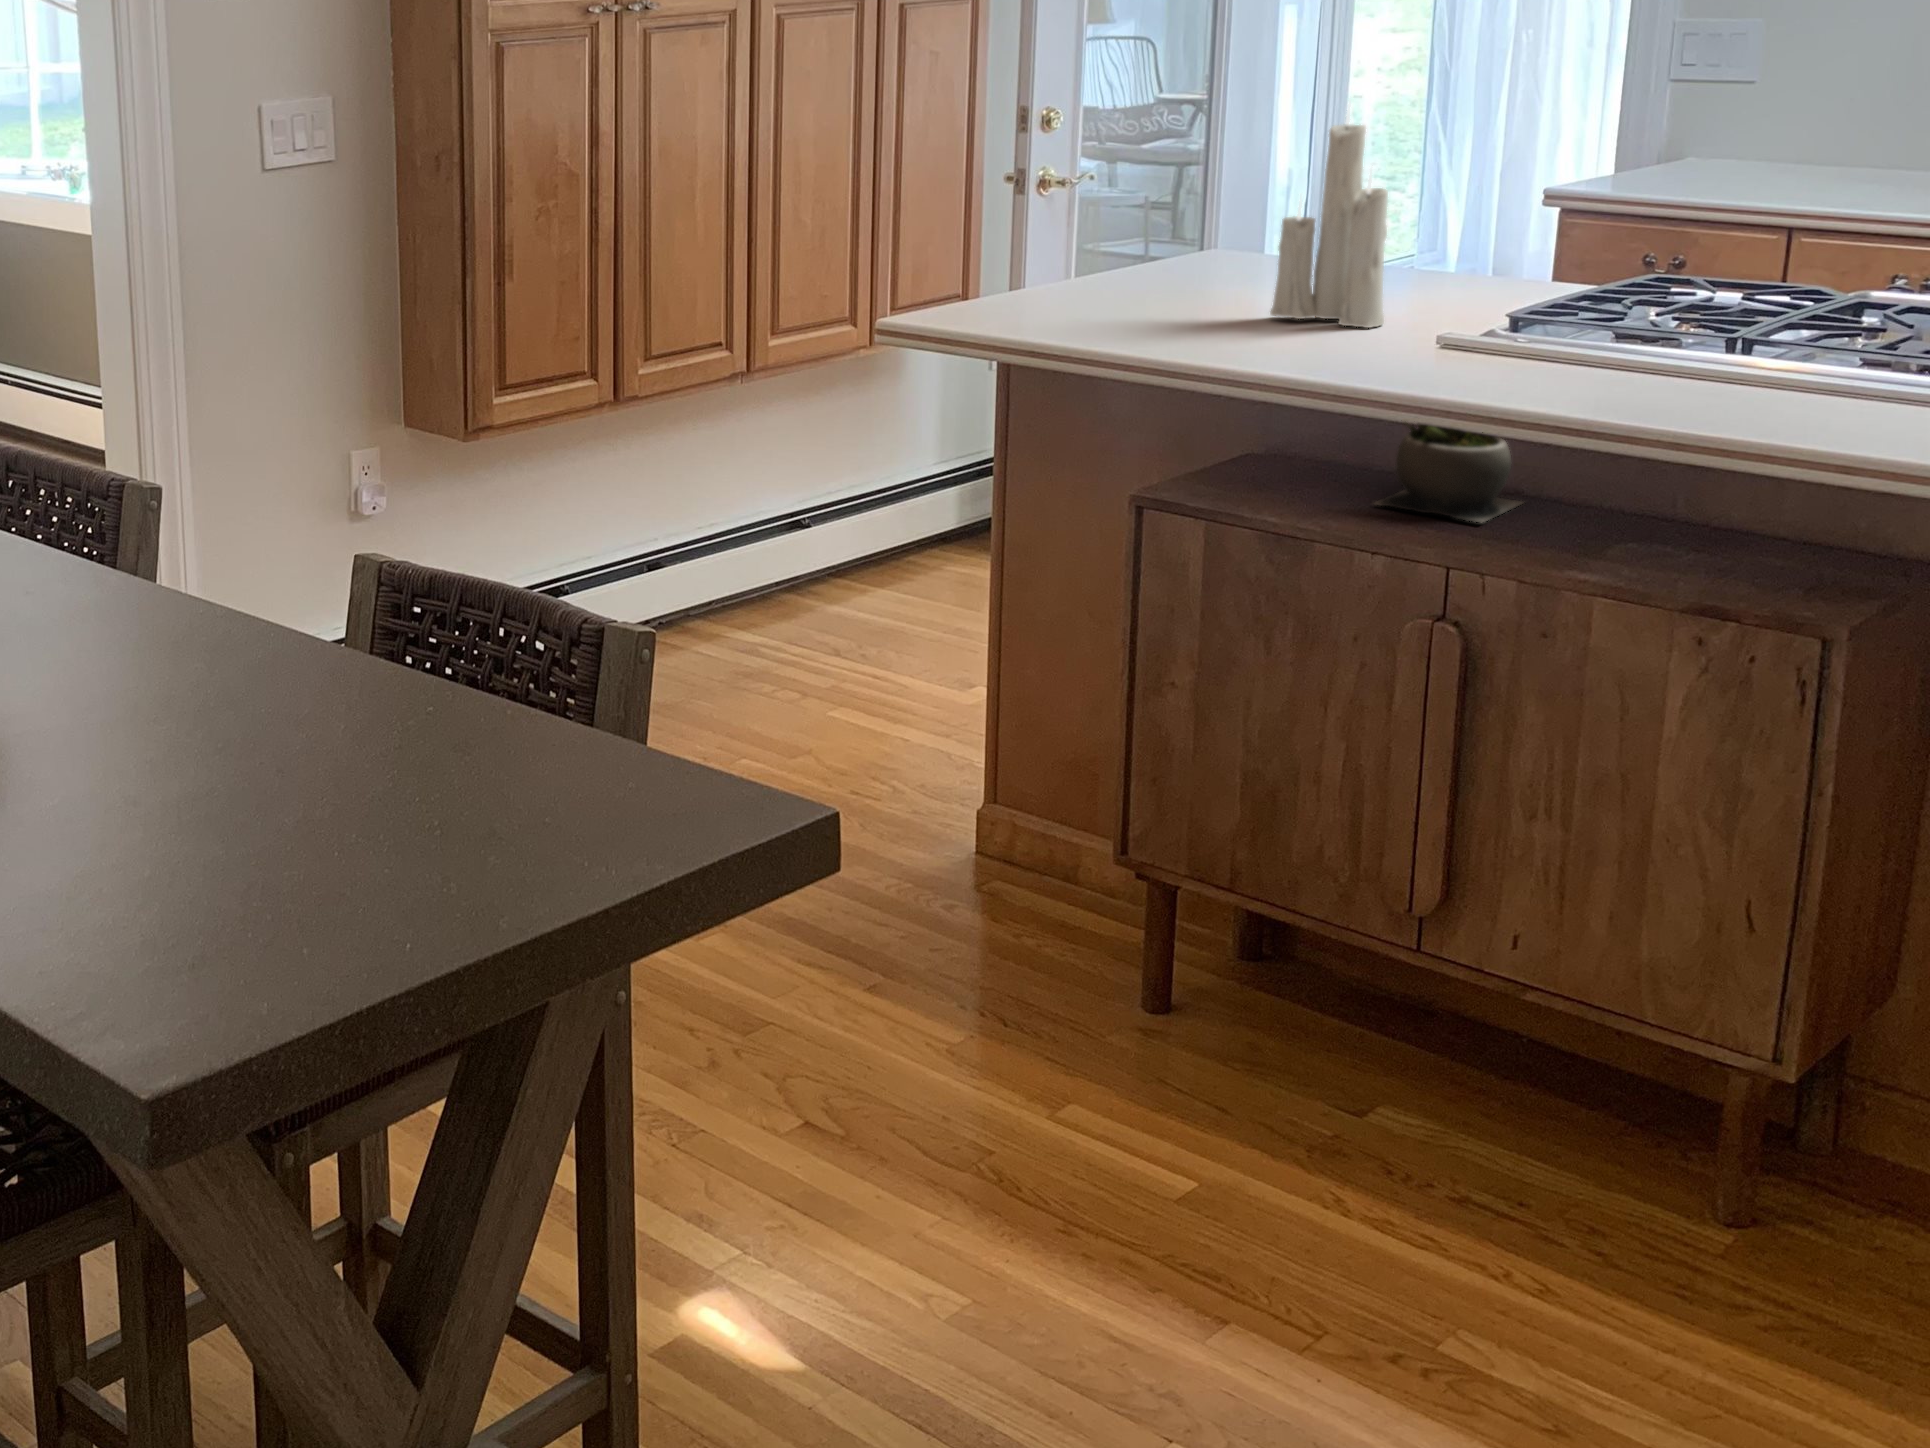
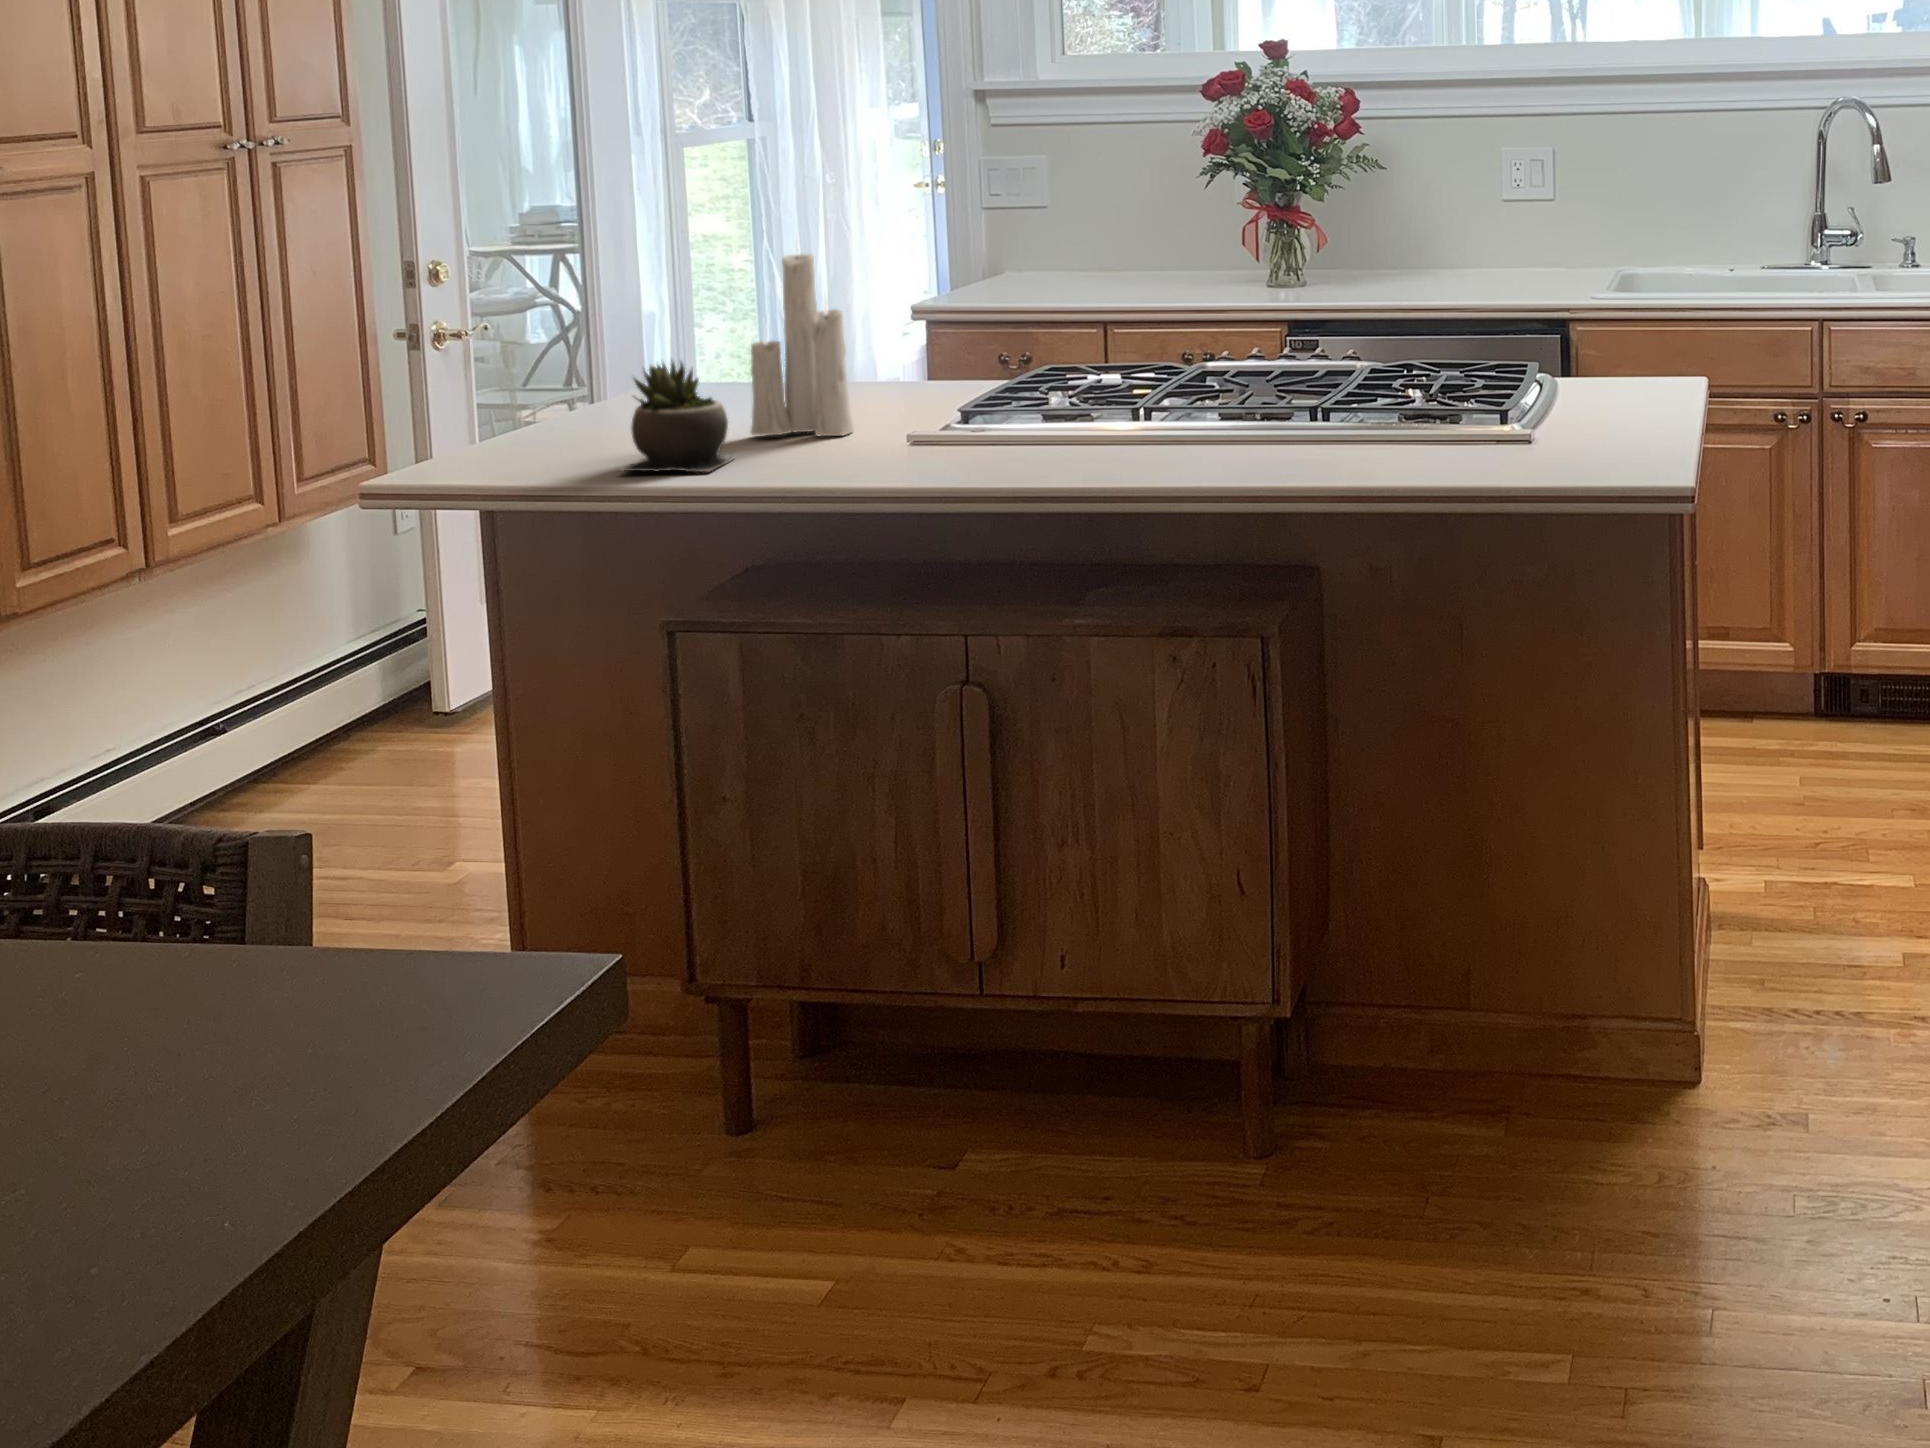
succulent plant: present [1375,424,1523,522] -> present [621,361,734,472]

